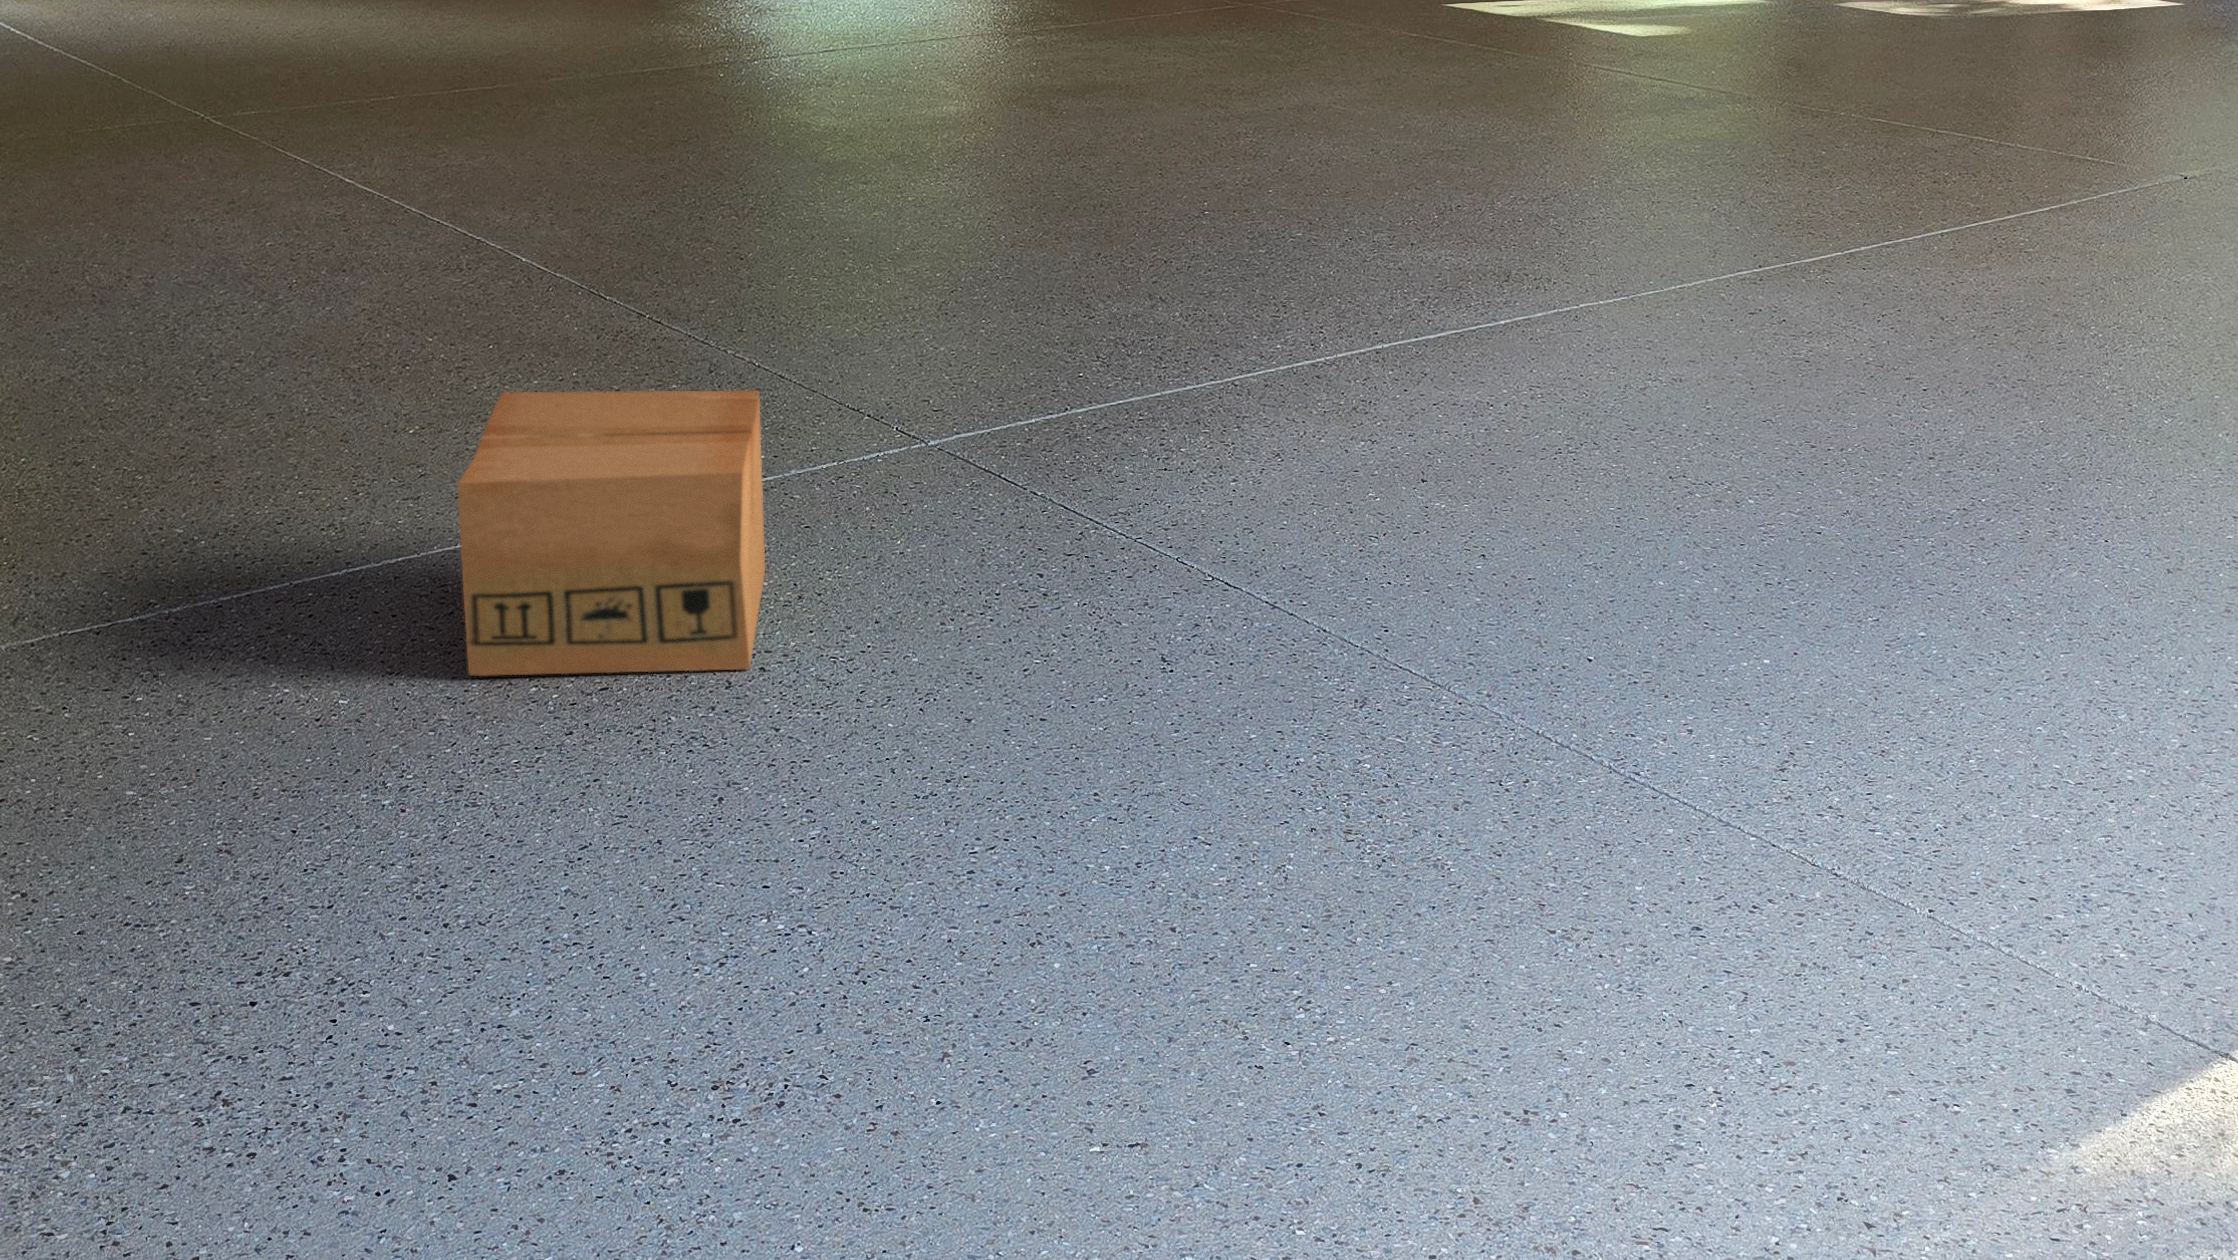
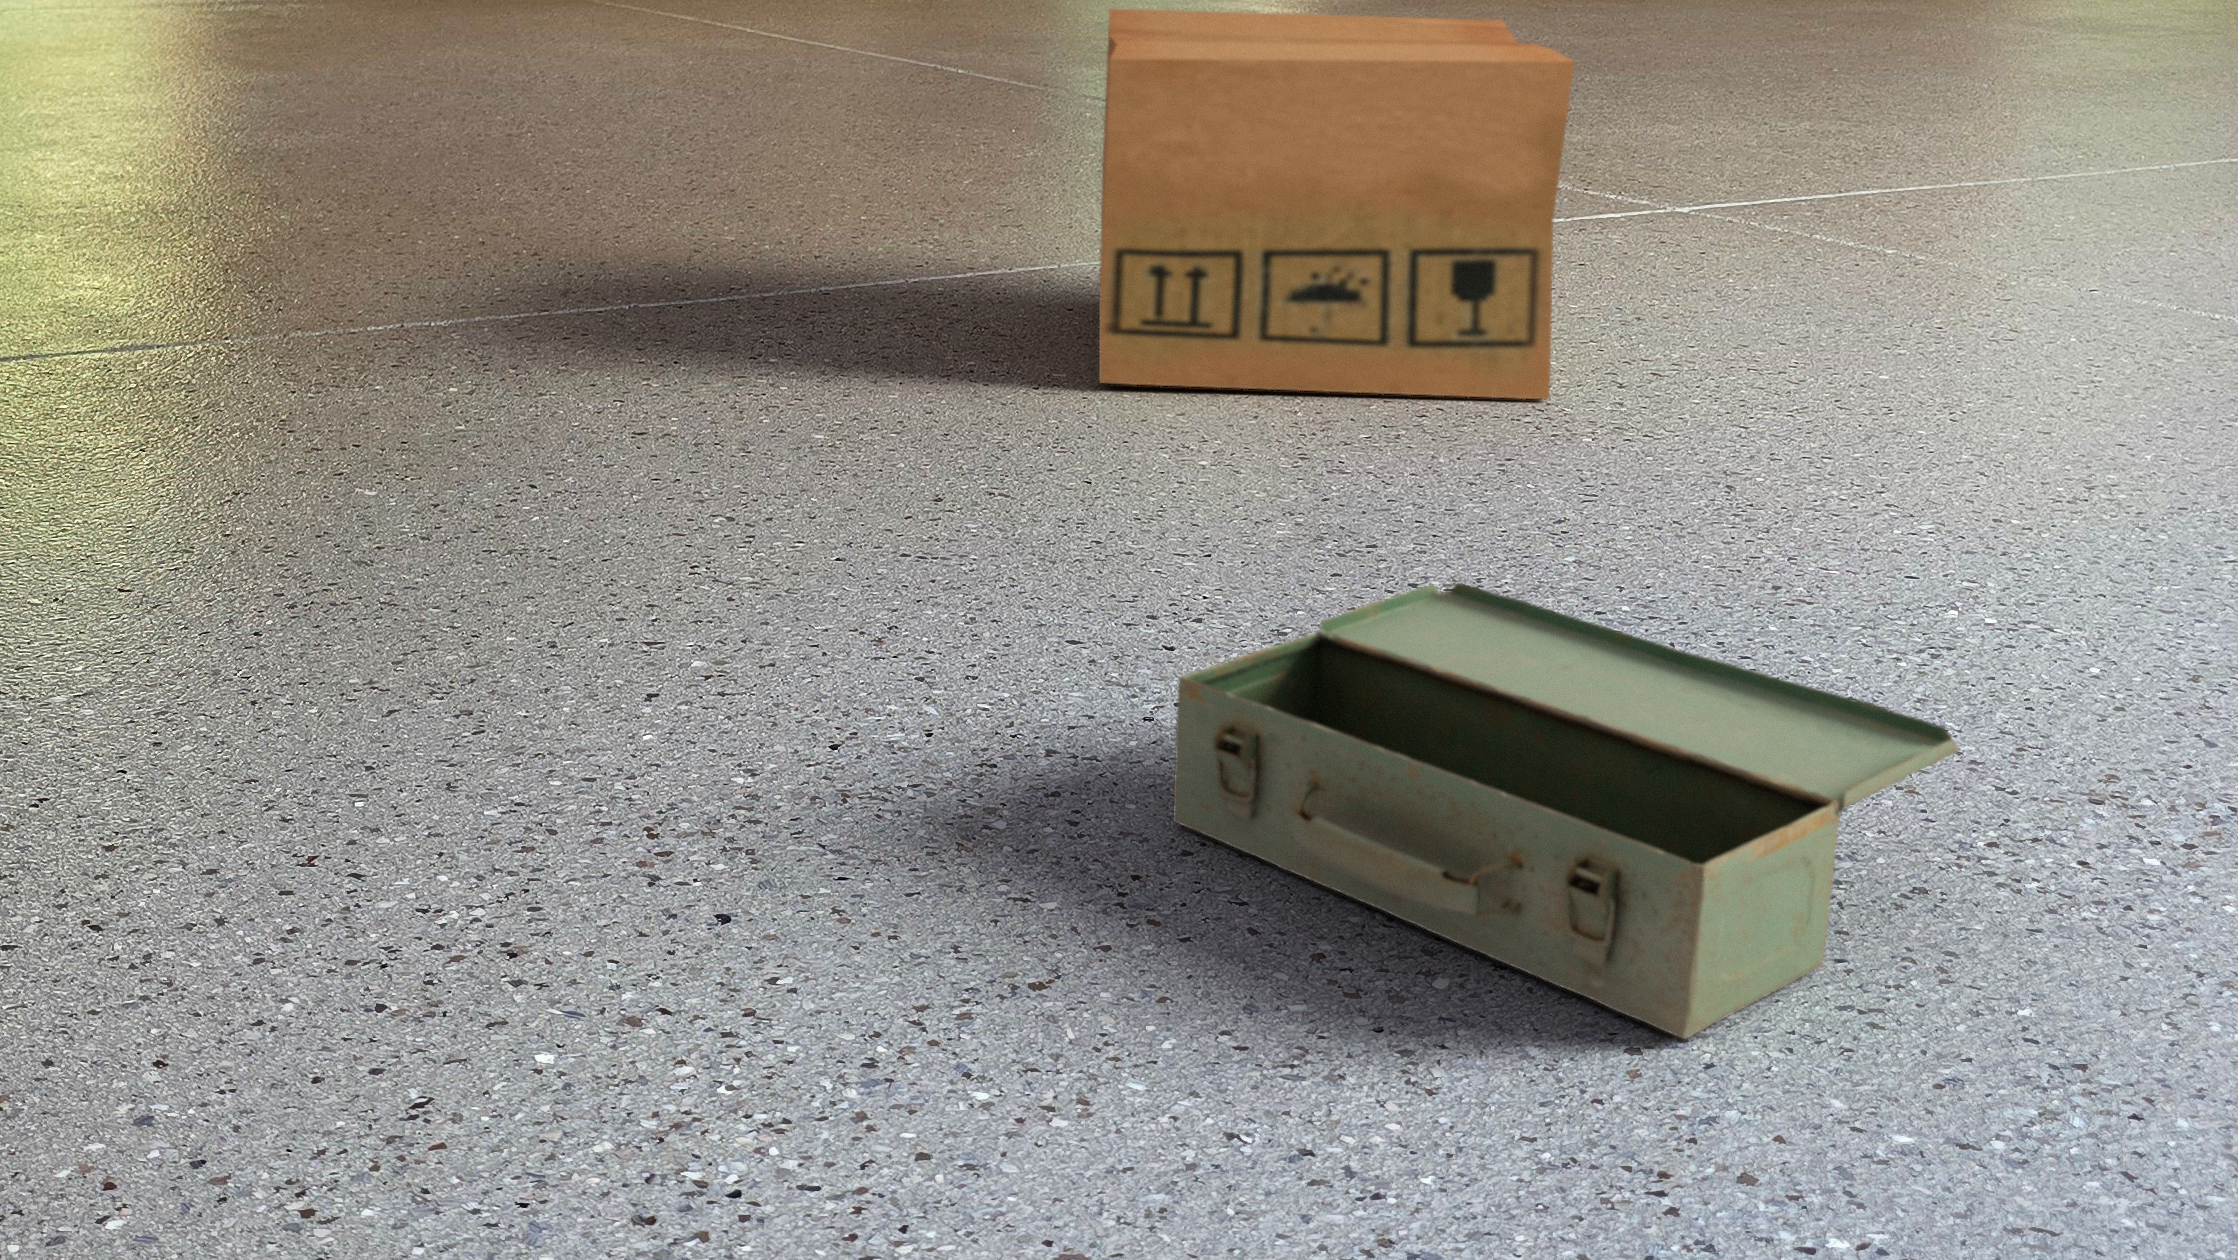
toolbox: none [350,892,699,1148] -> present [1173,583,1958,1039]

